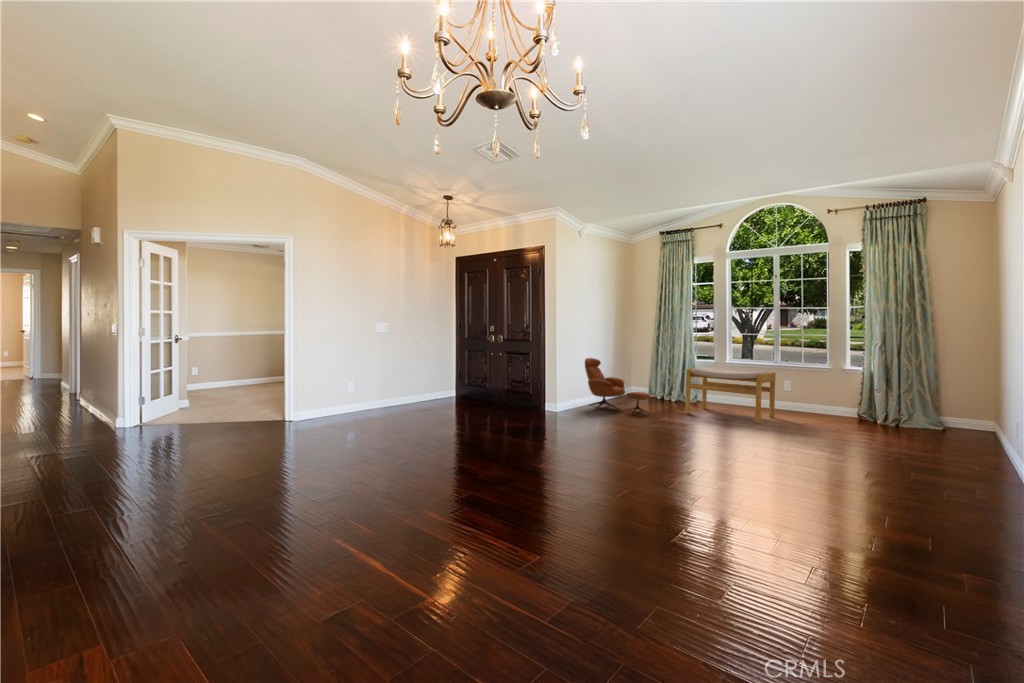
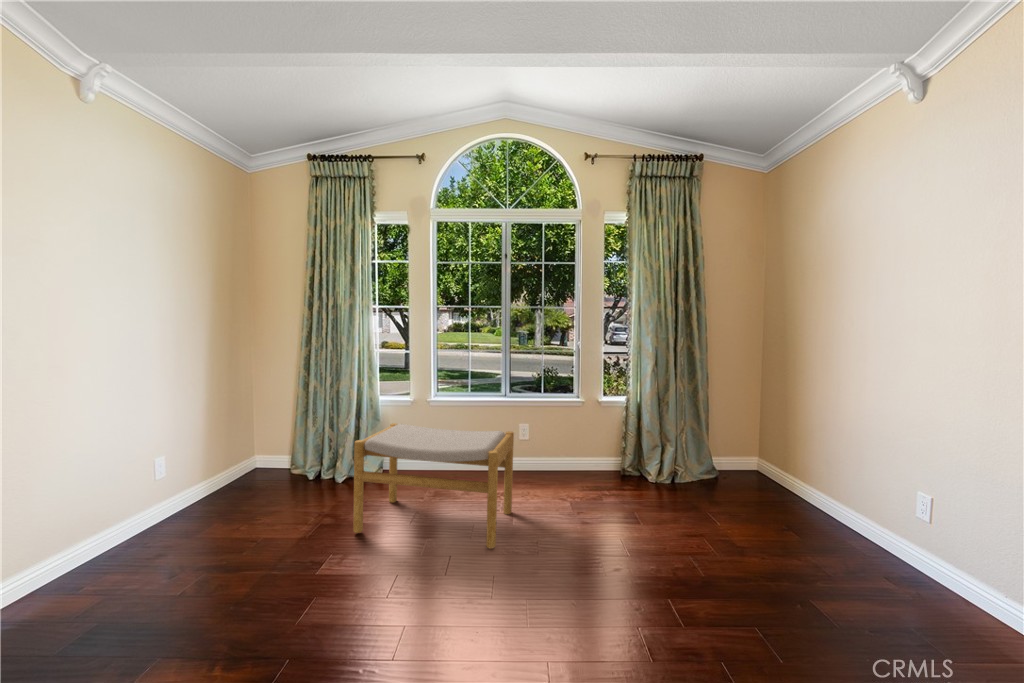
lounge chair: present [585,358,649,412] -> none [94,427,271,572]

